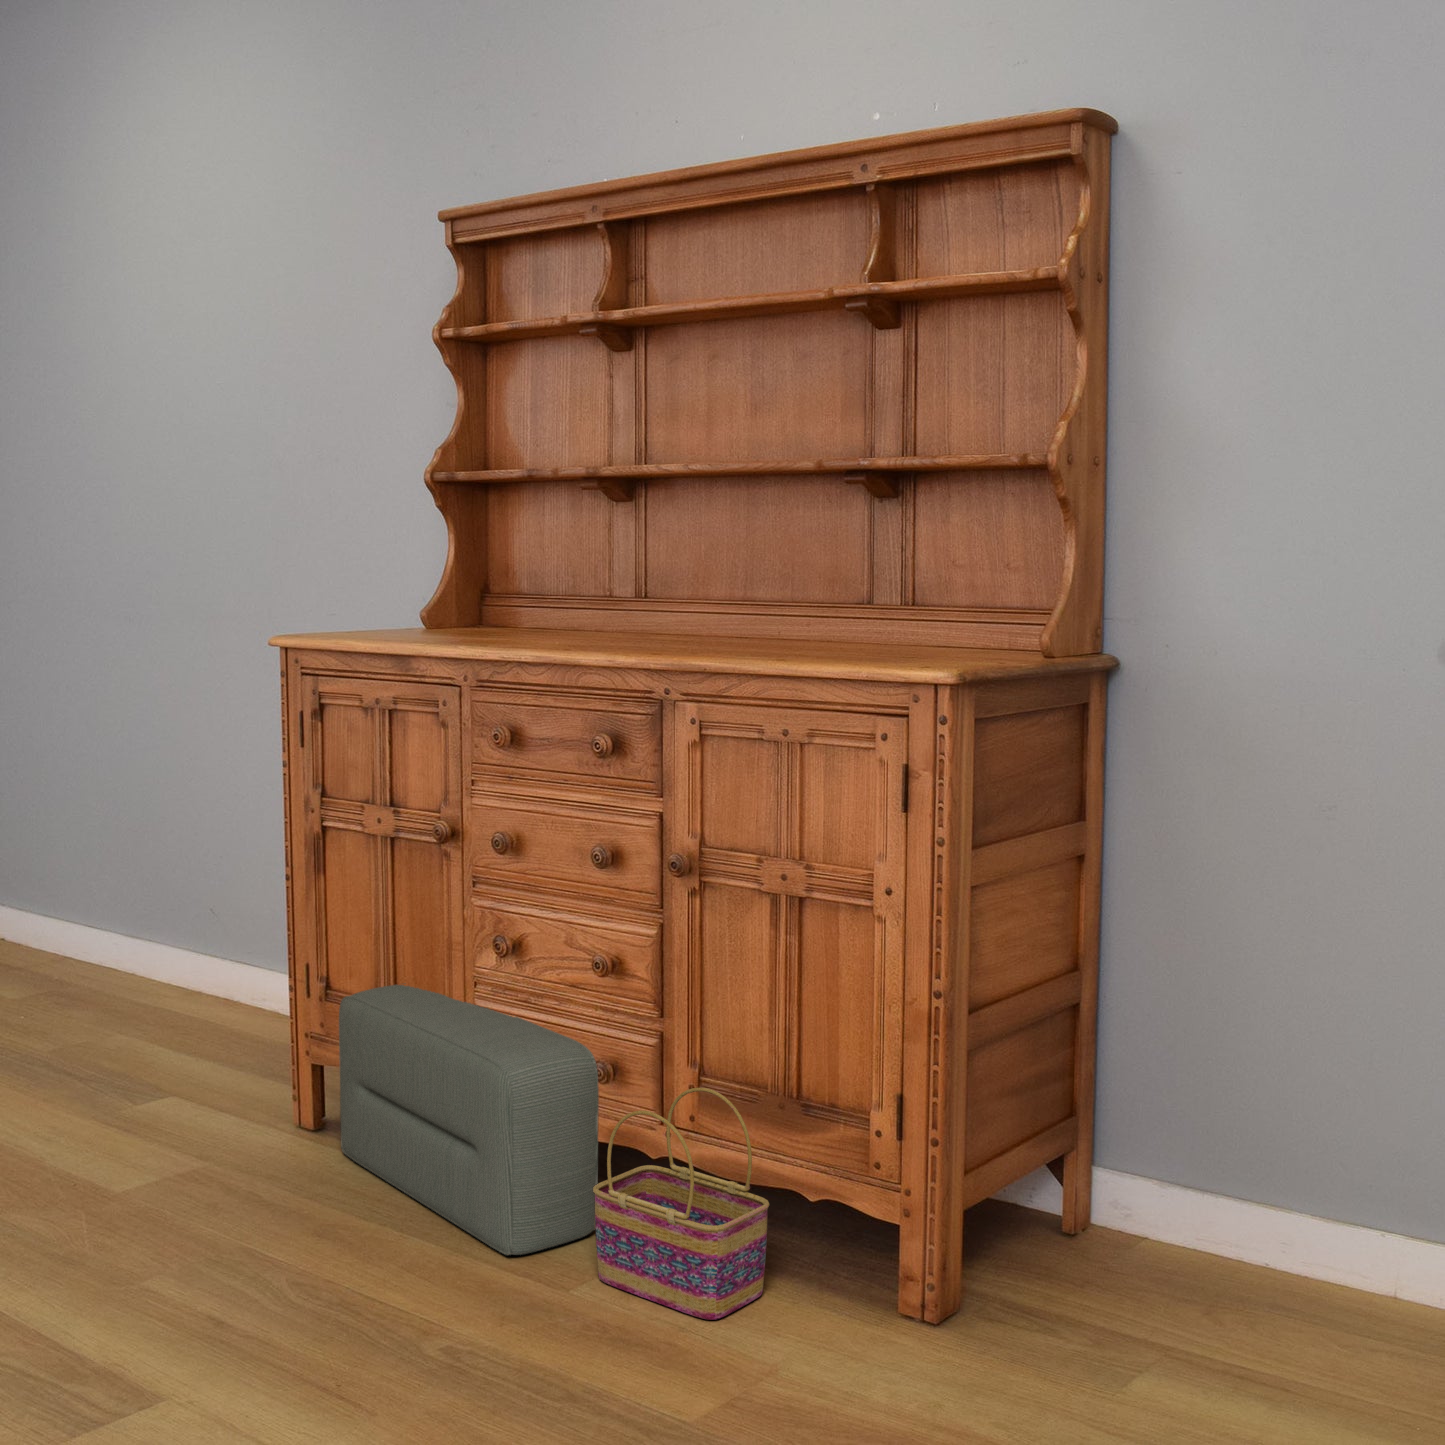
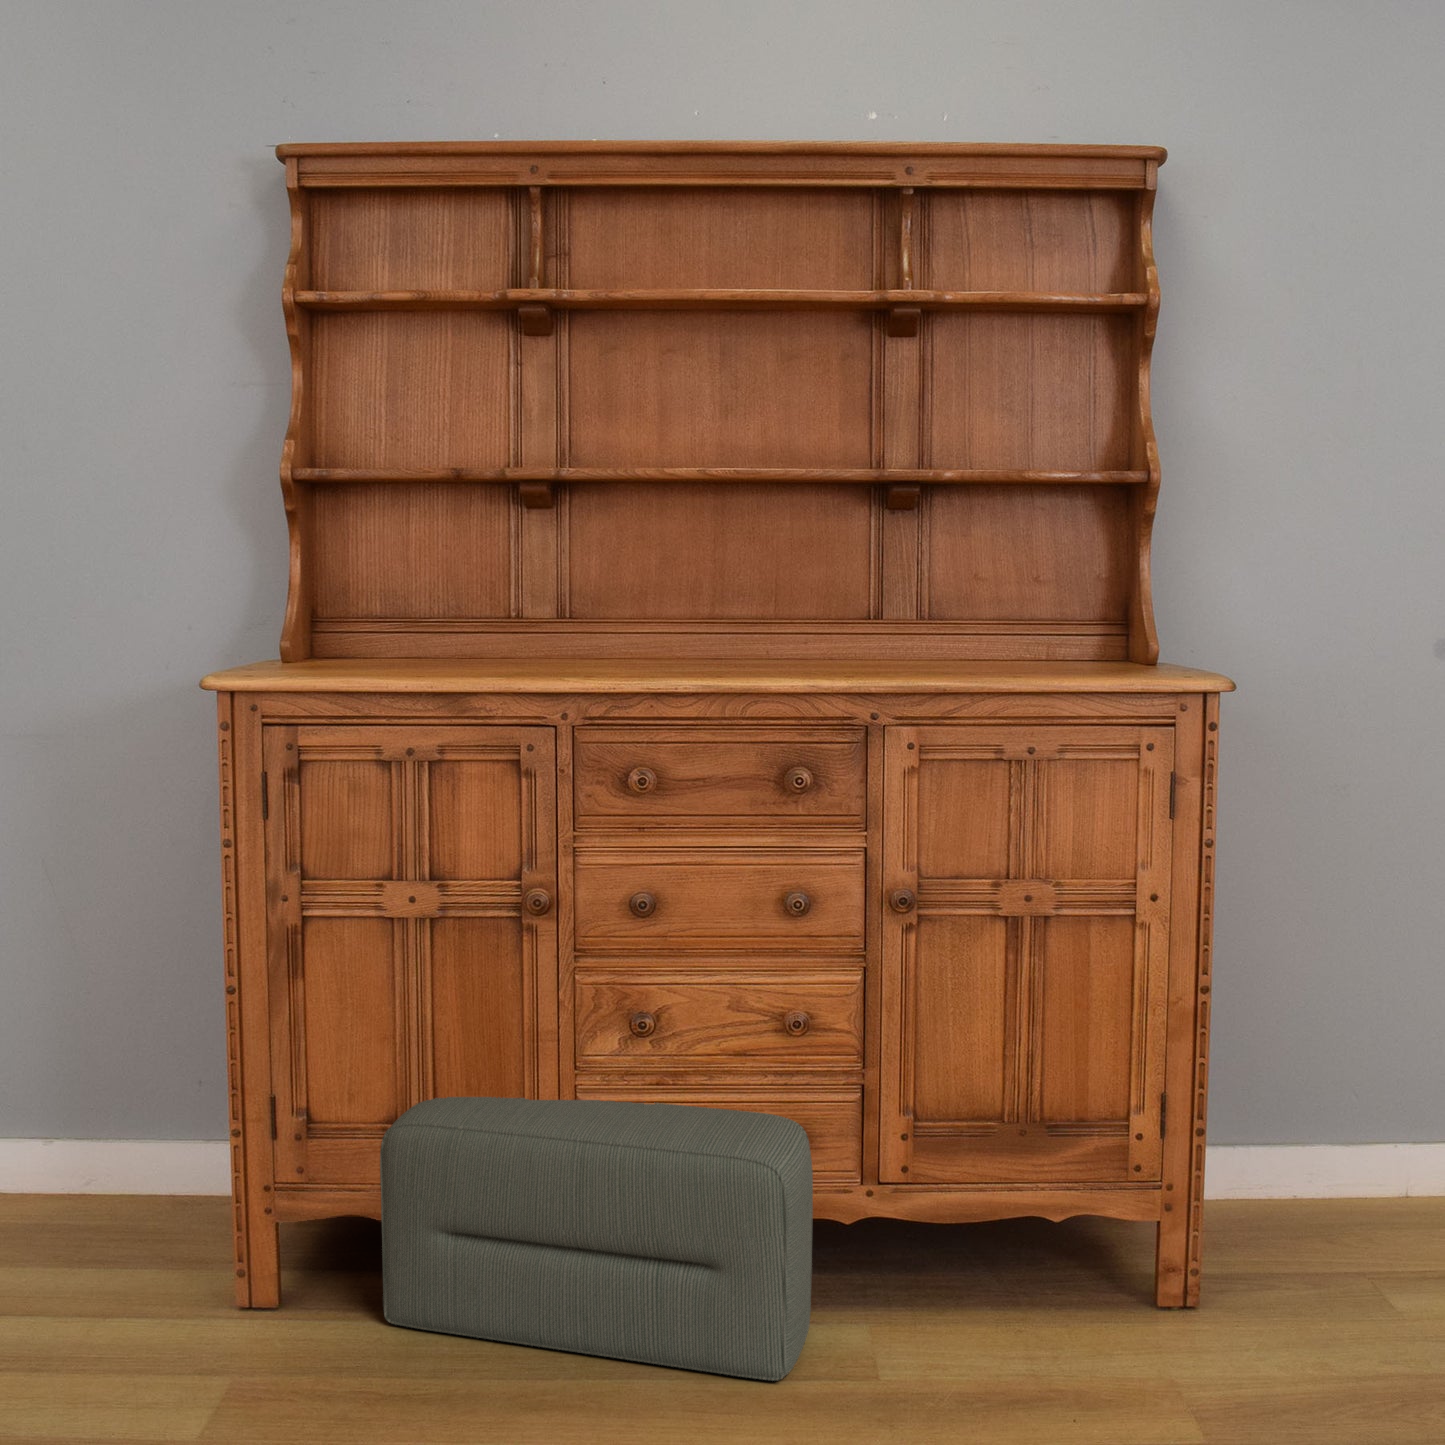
basket: present [593,1088,769,1320] -> none [879,1132,1071,1376]

